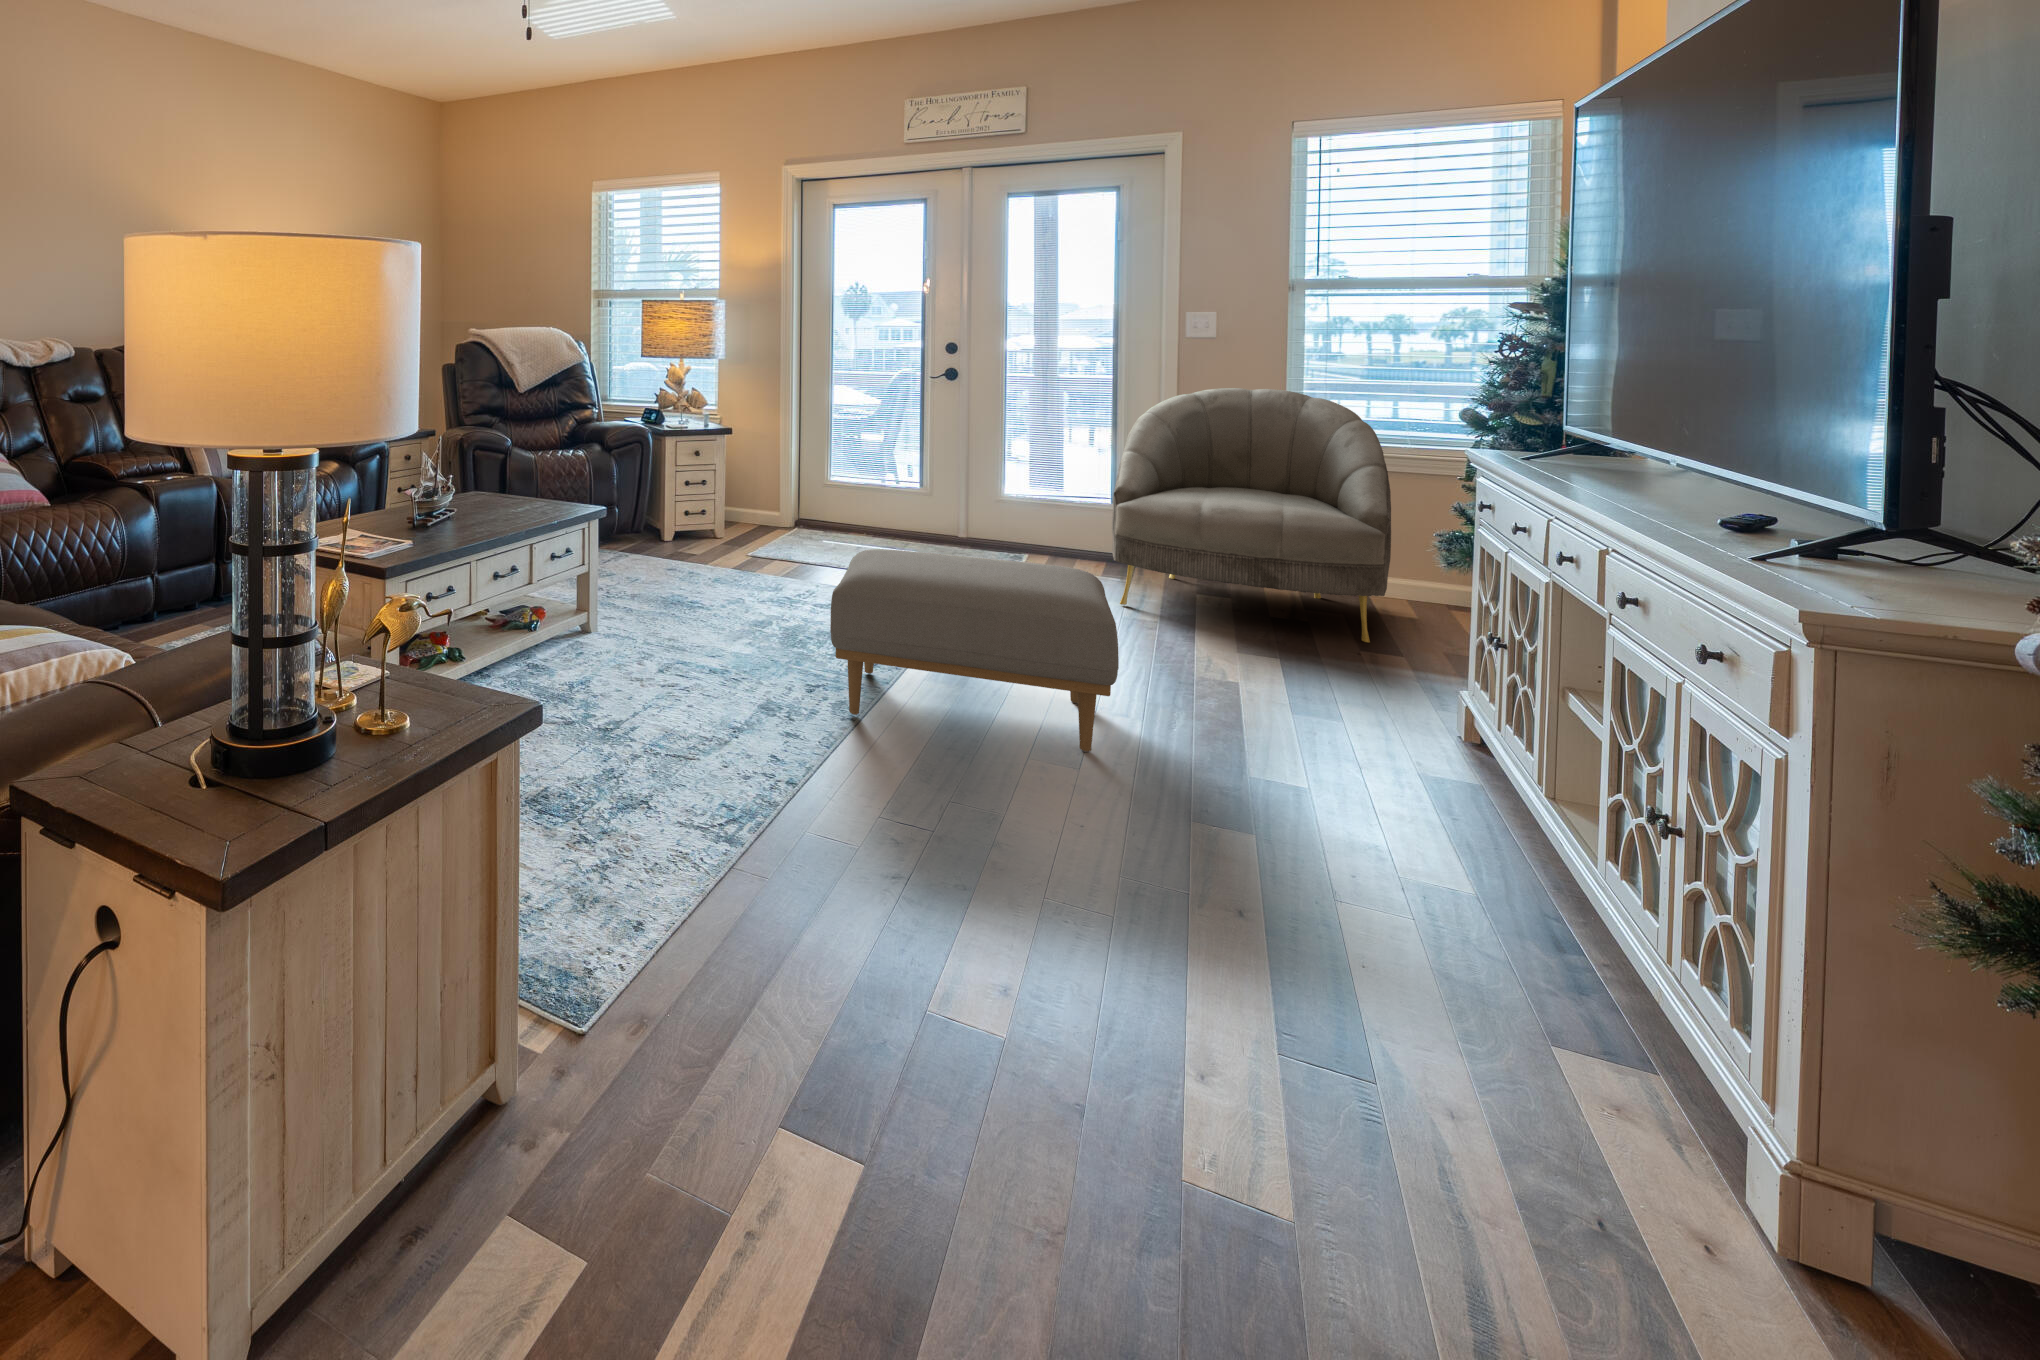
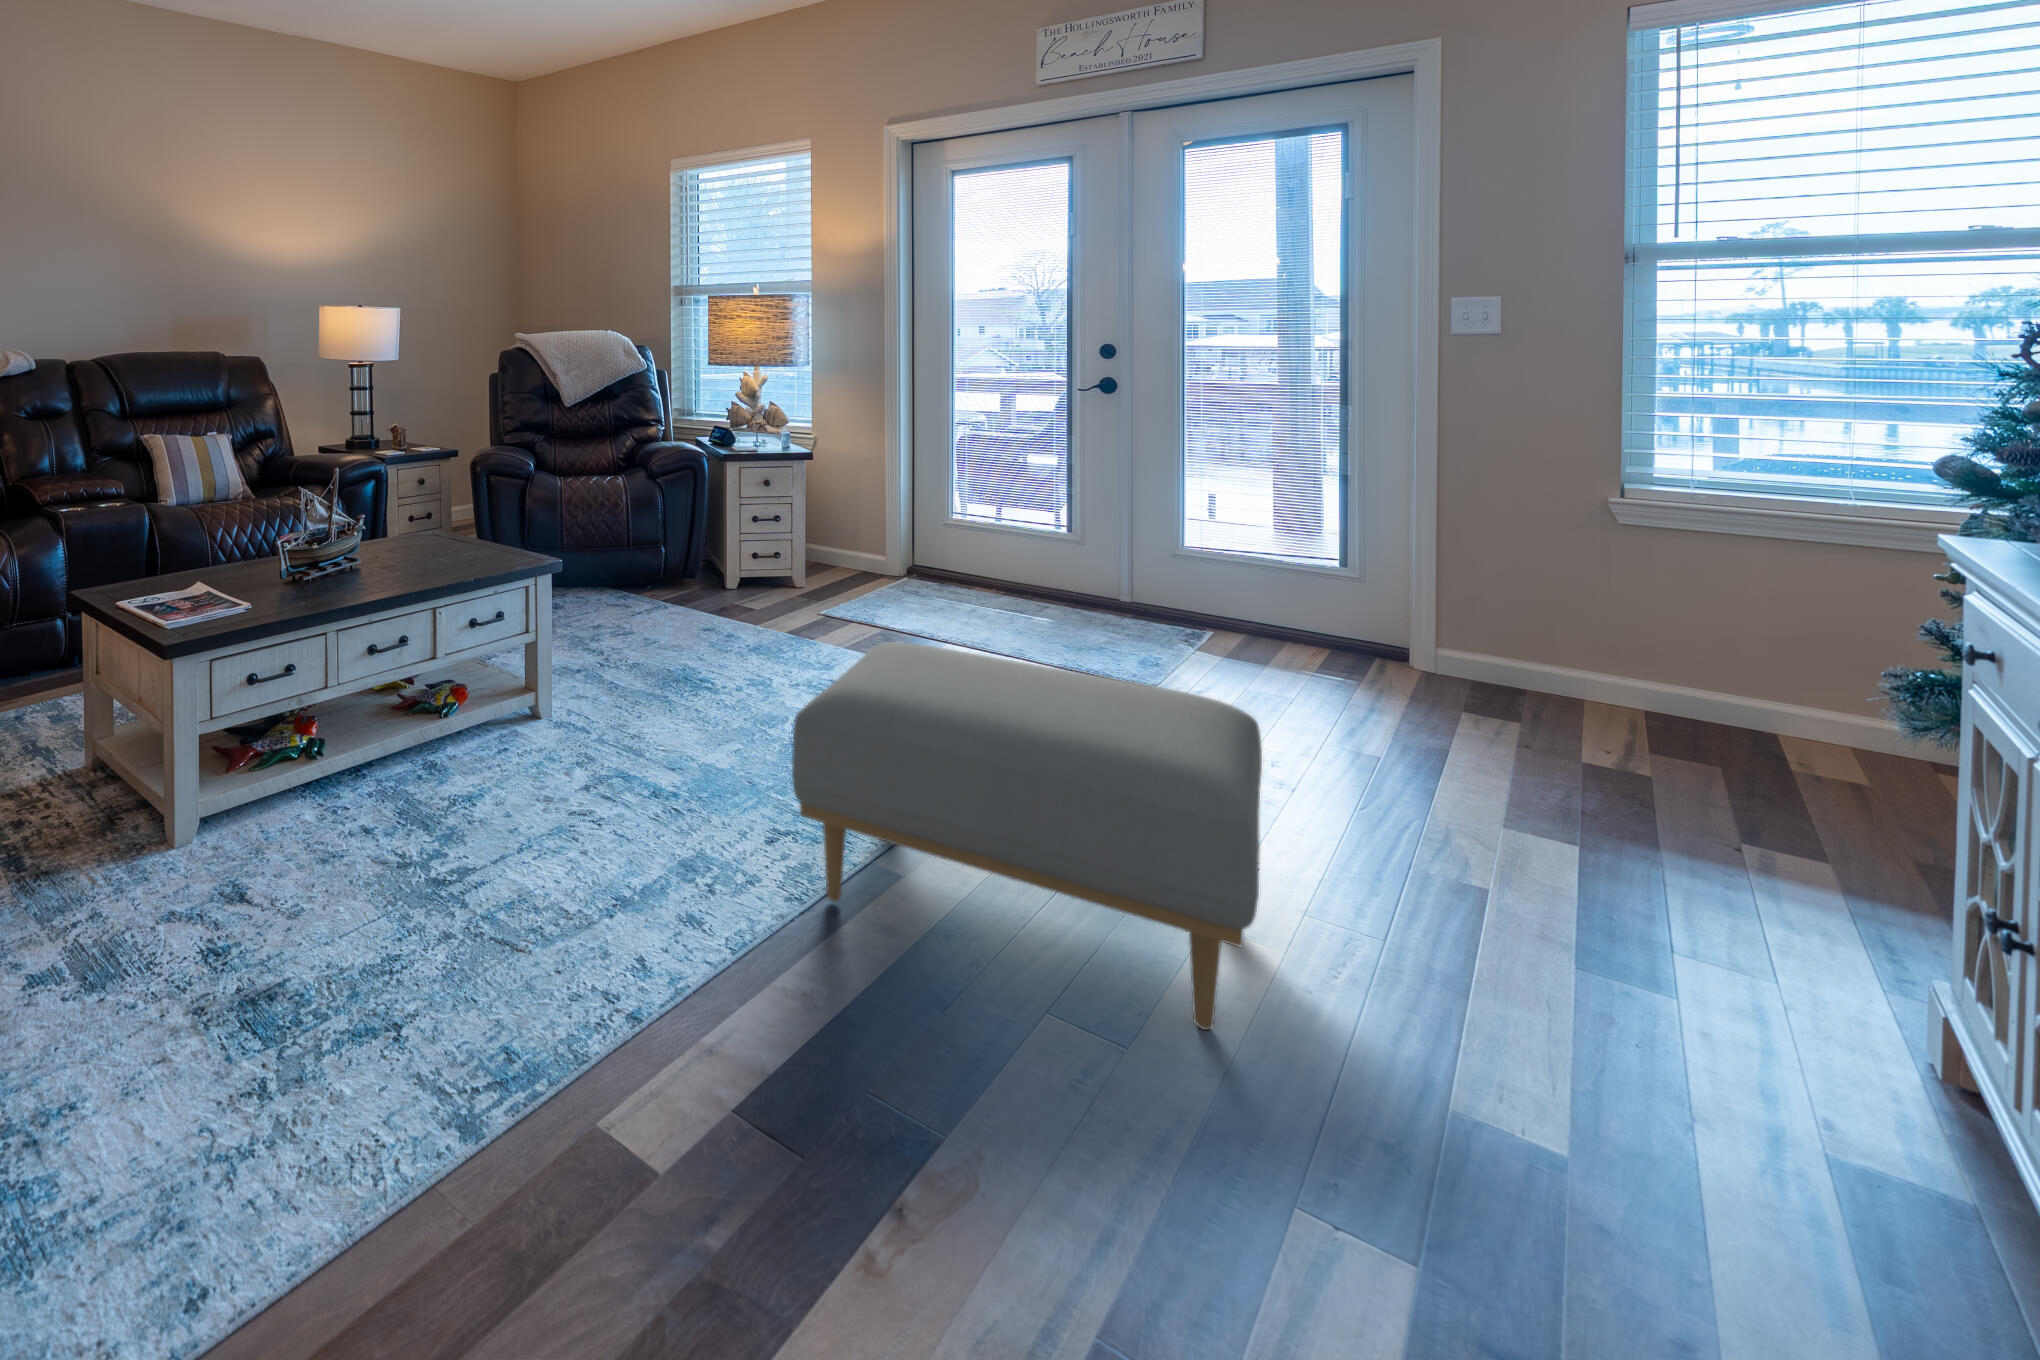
armchair: present [1112,388,1391,642] -> none [1324,407,1830,830]

